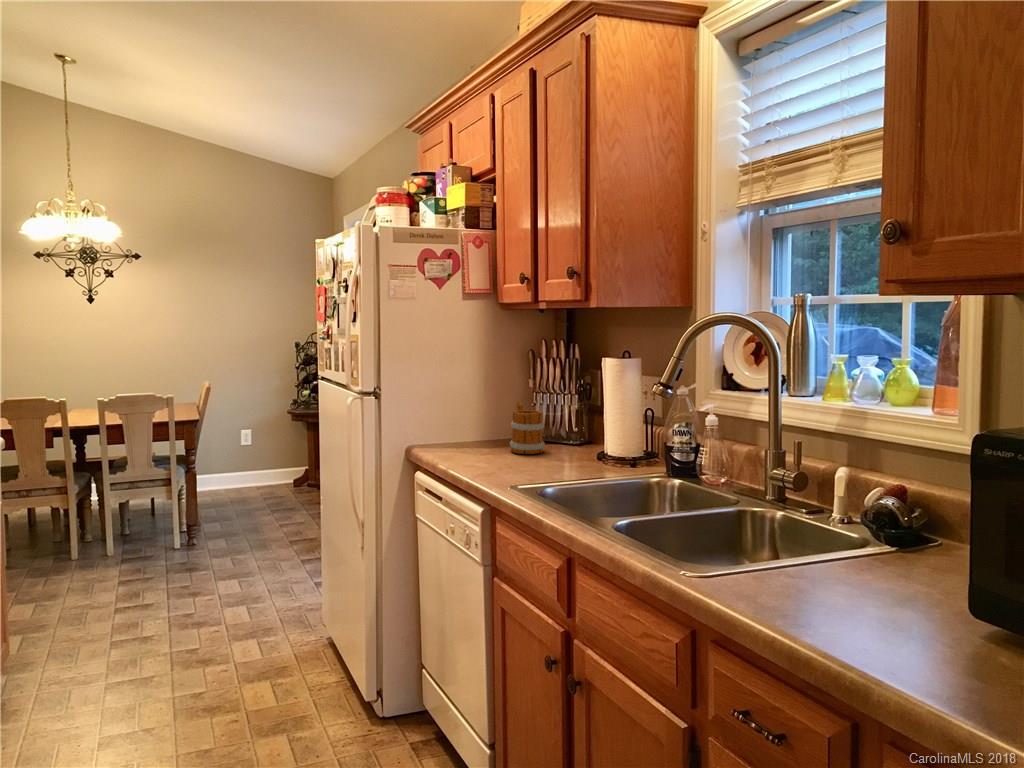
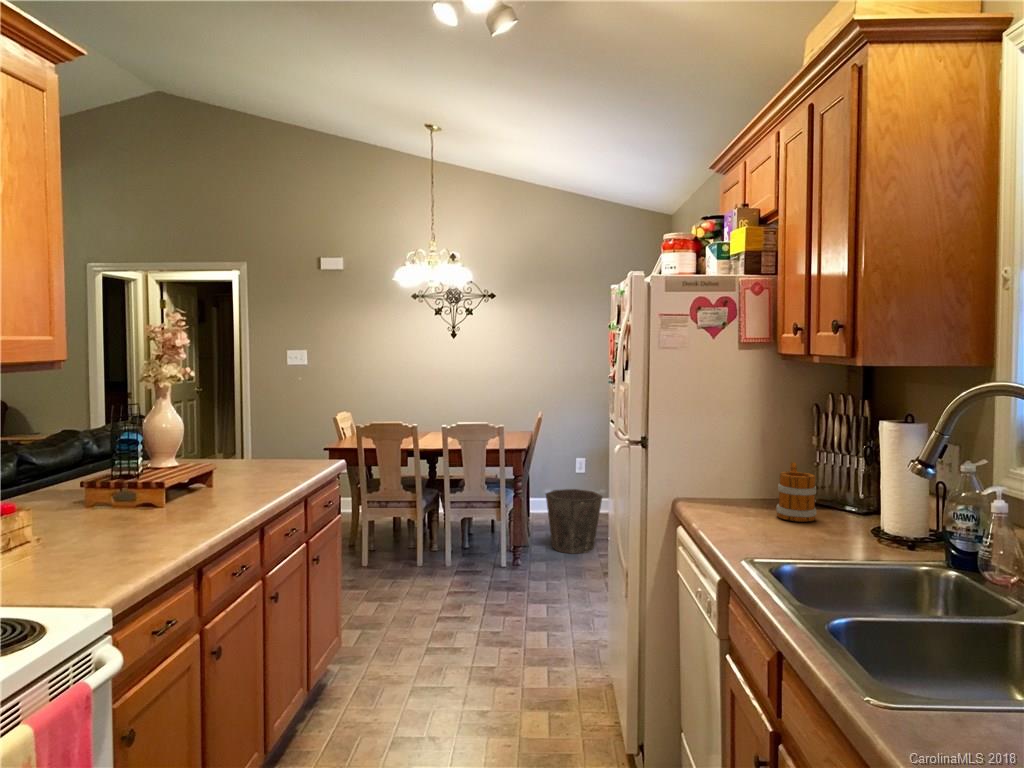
waste bin: none [223,455,285,519] -> present [546,489,602,554]

